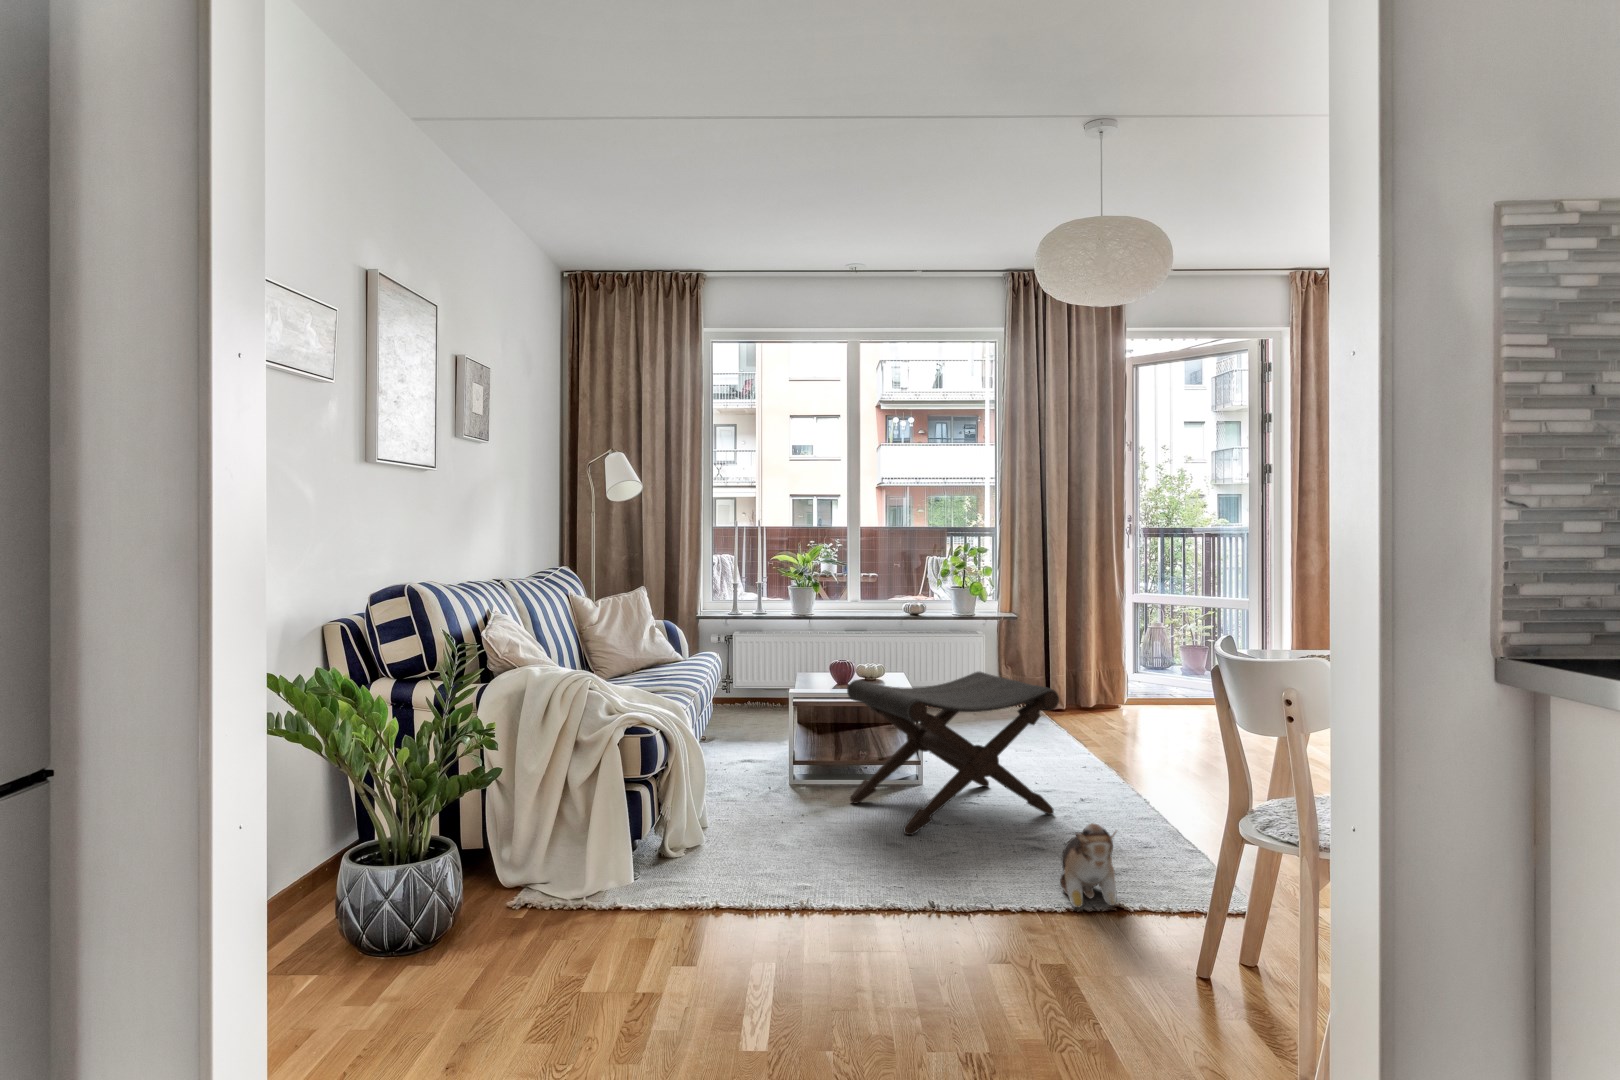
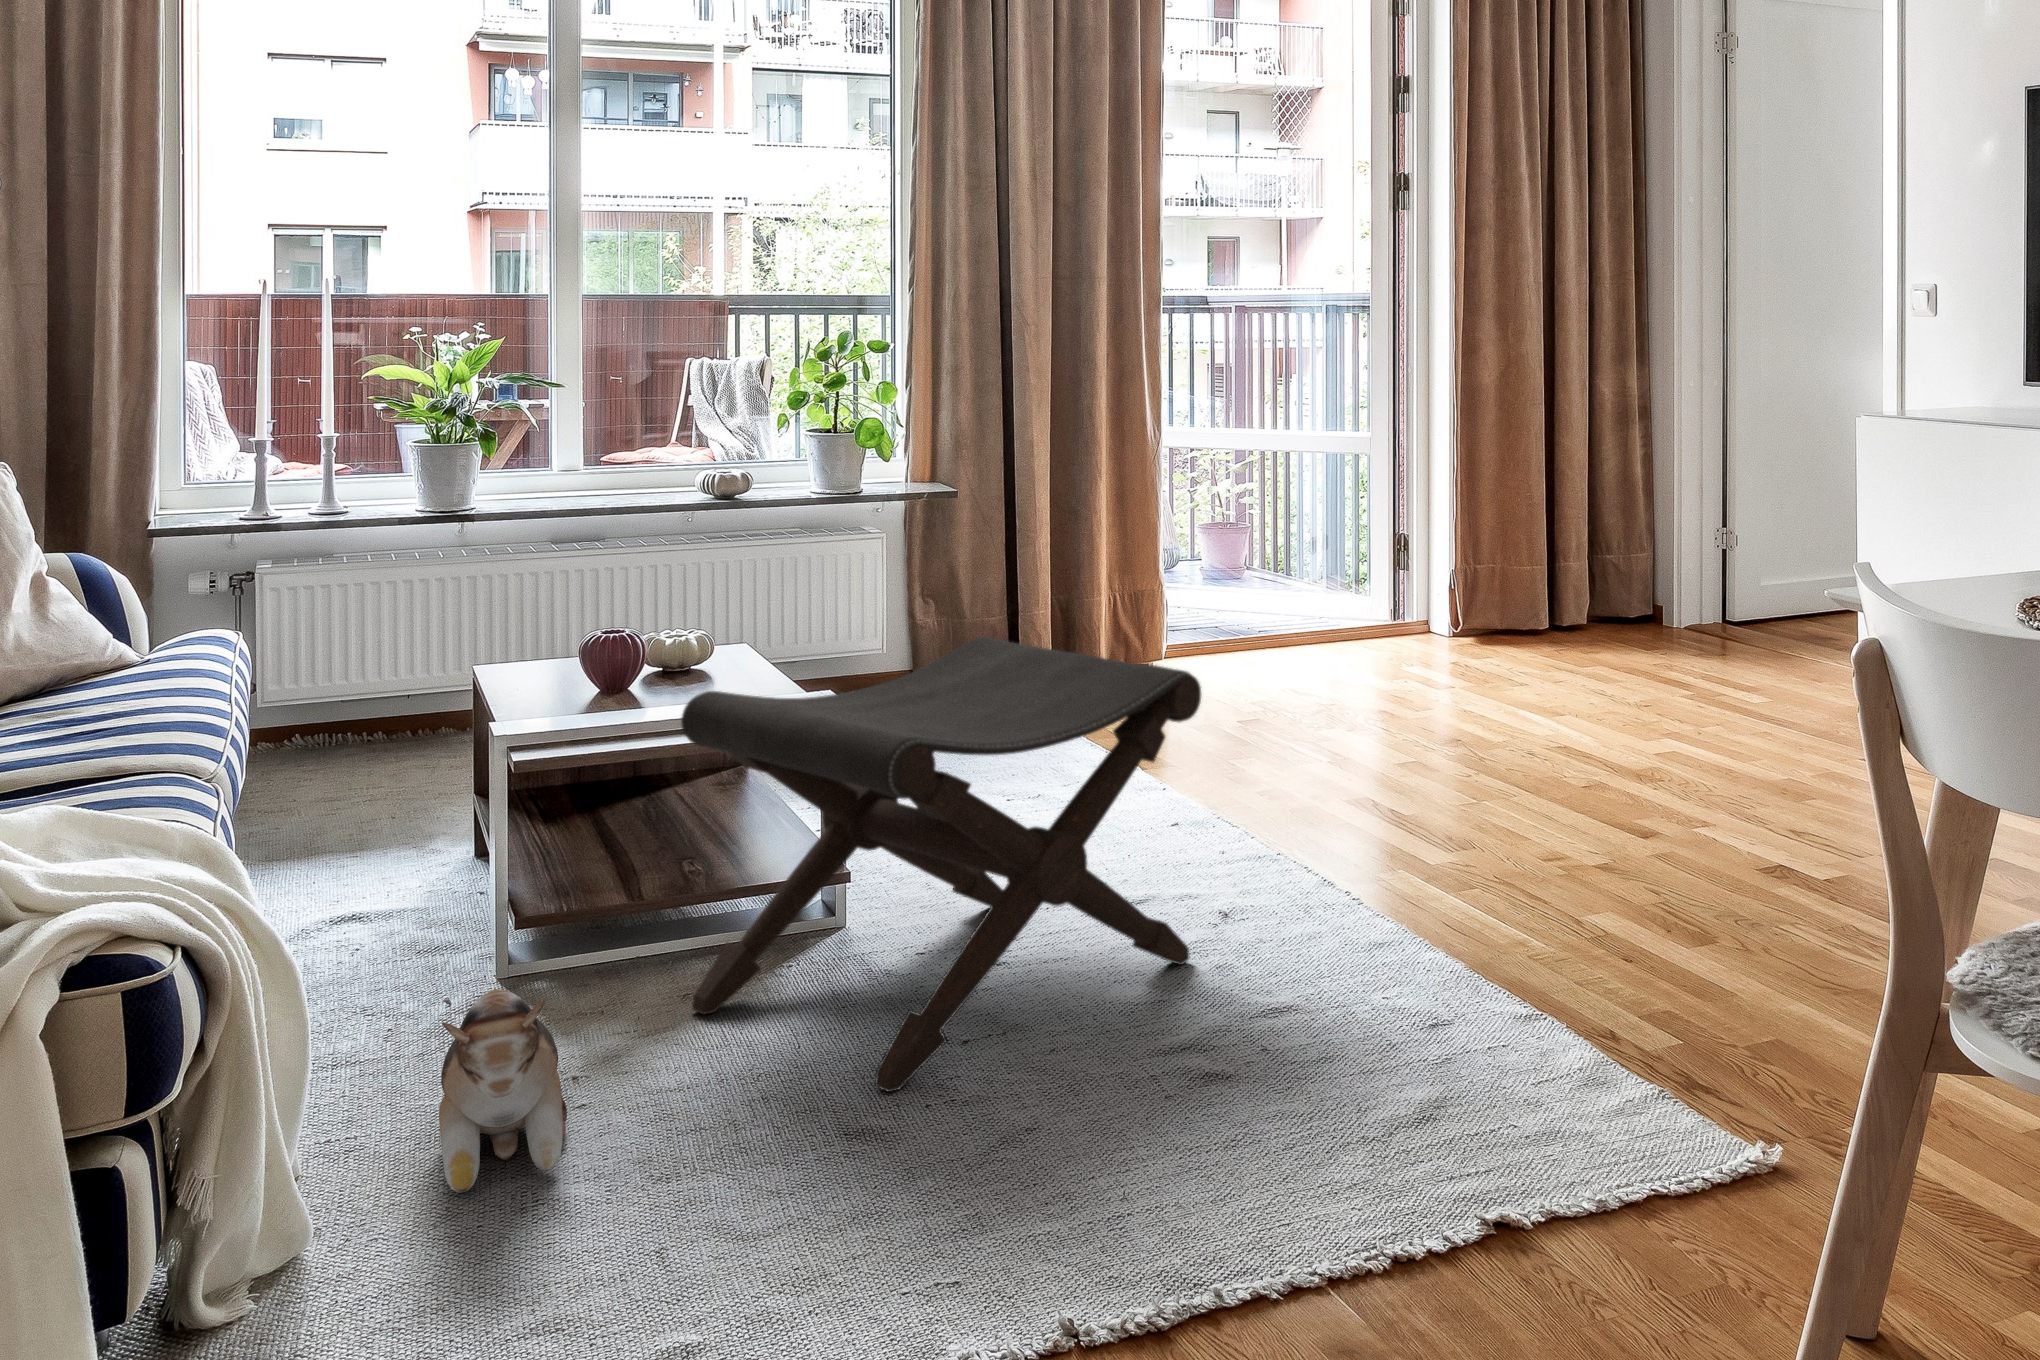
plush toy: present [1060,823,1117,907] -> present [439,988,567,1193]

